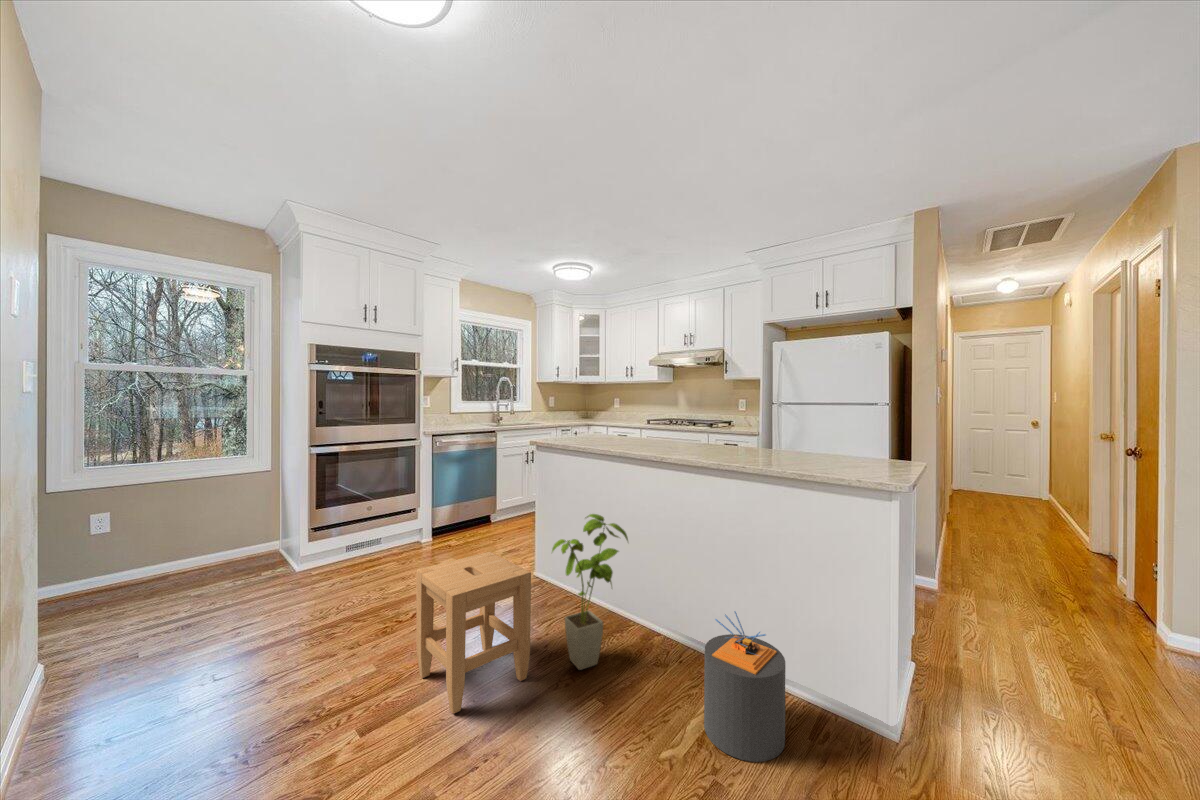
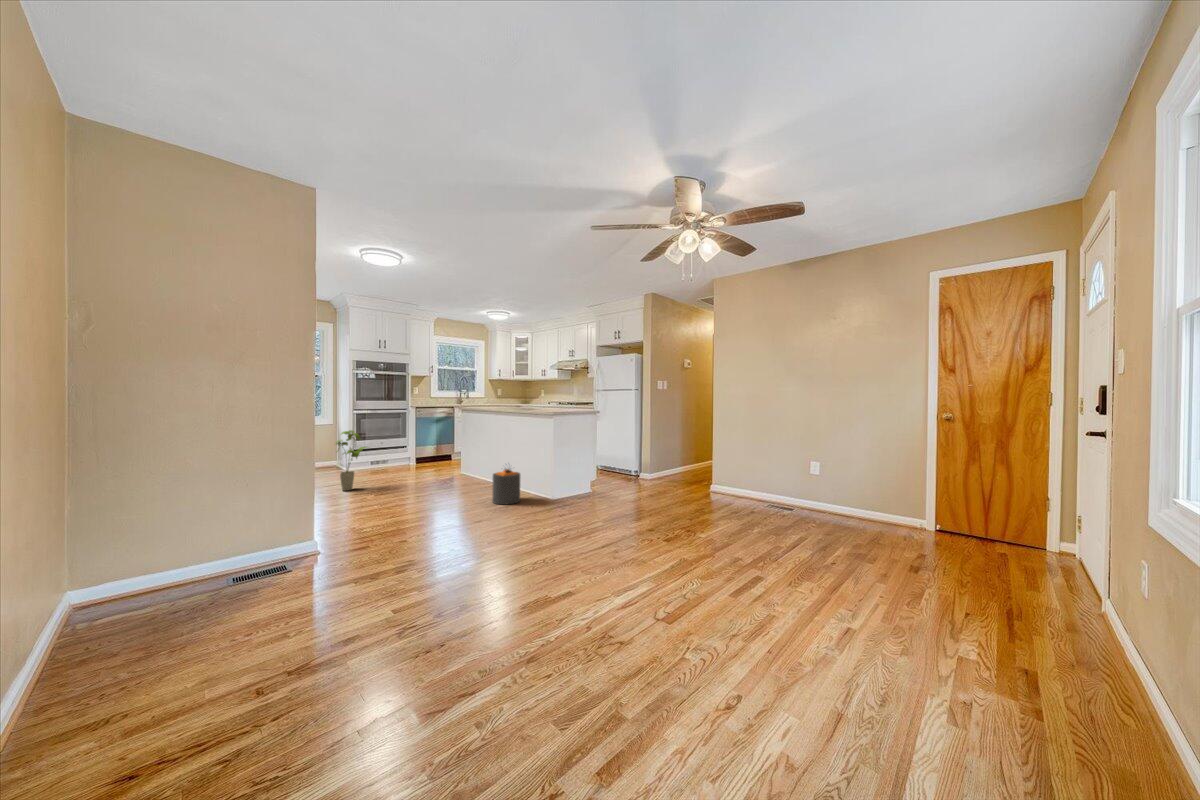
house plant: present [552,514,628,670] -> present [336,430,367,491]
stool: present [416,552,531,714] -> none [396,449,439,497]

